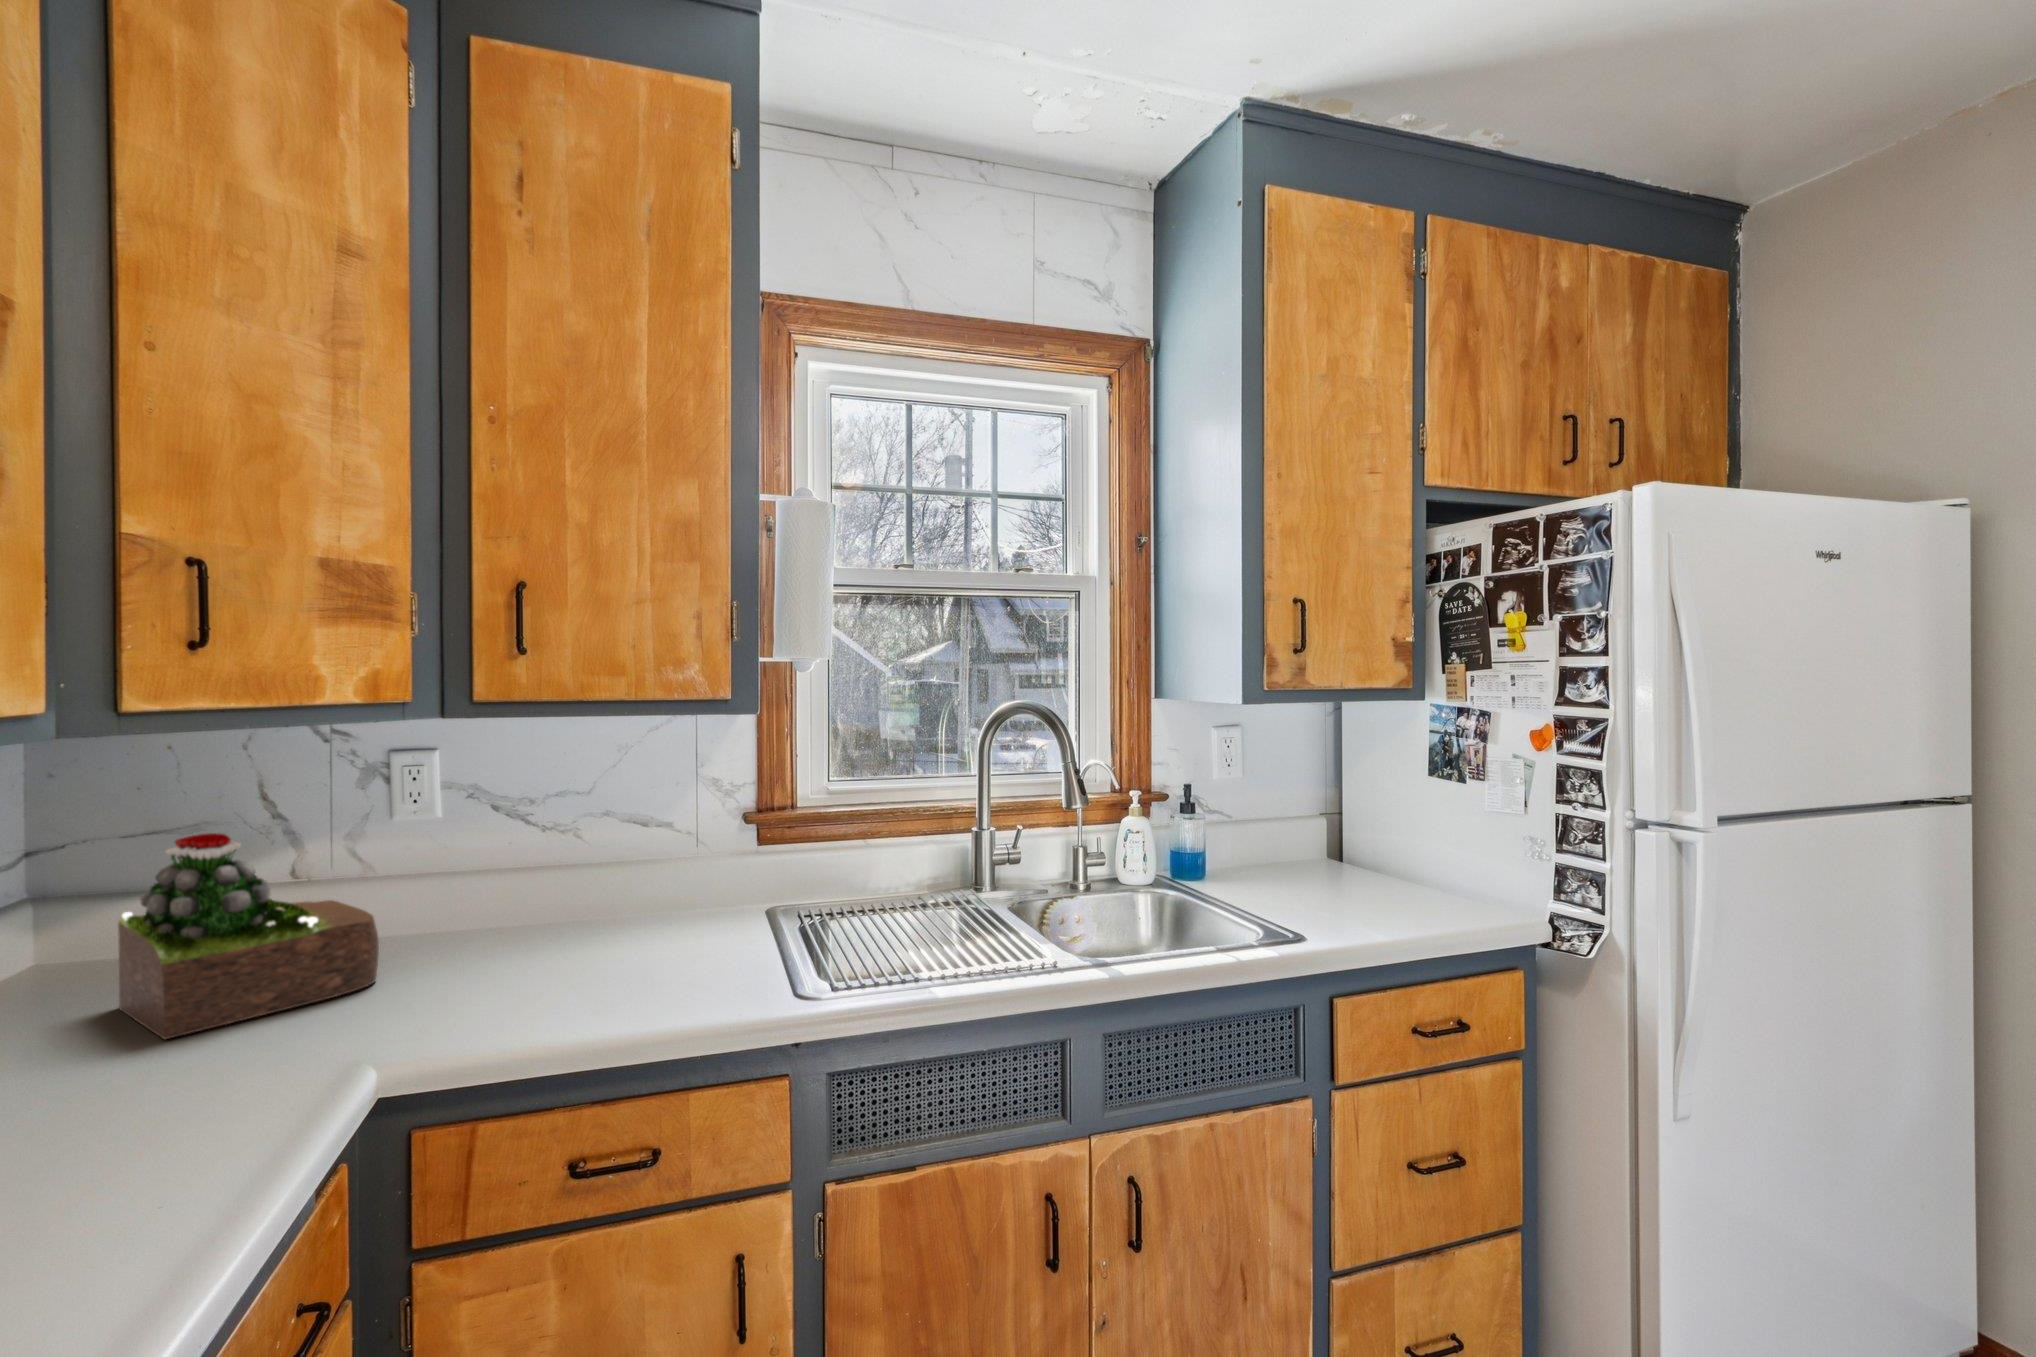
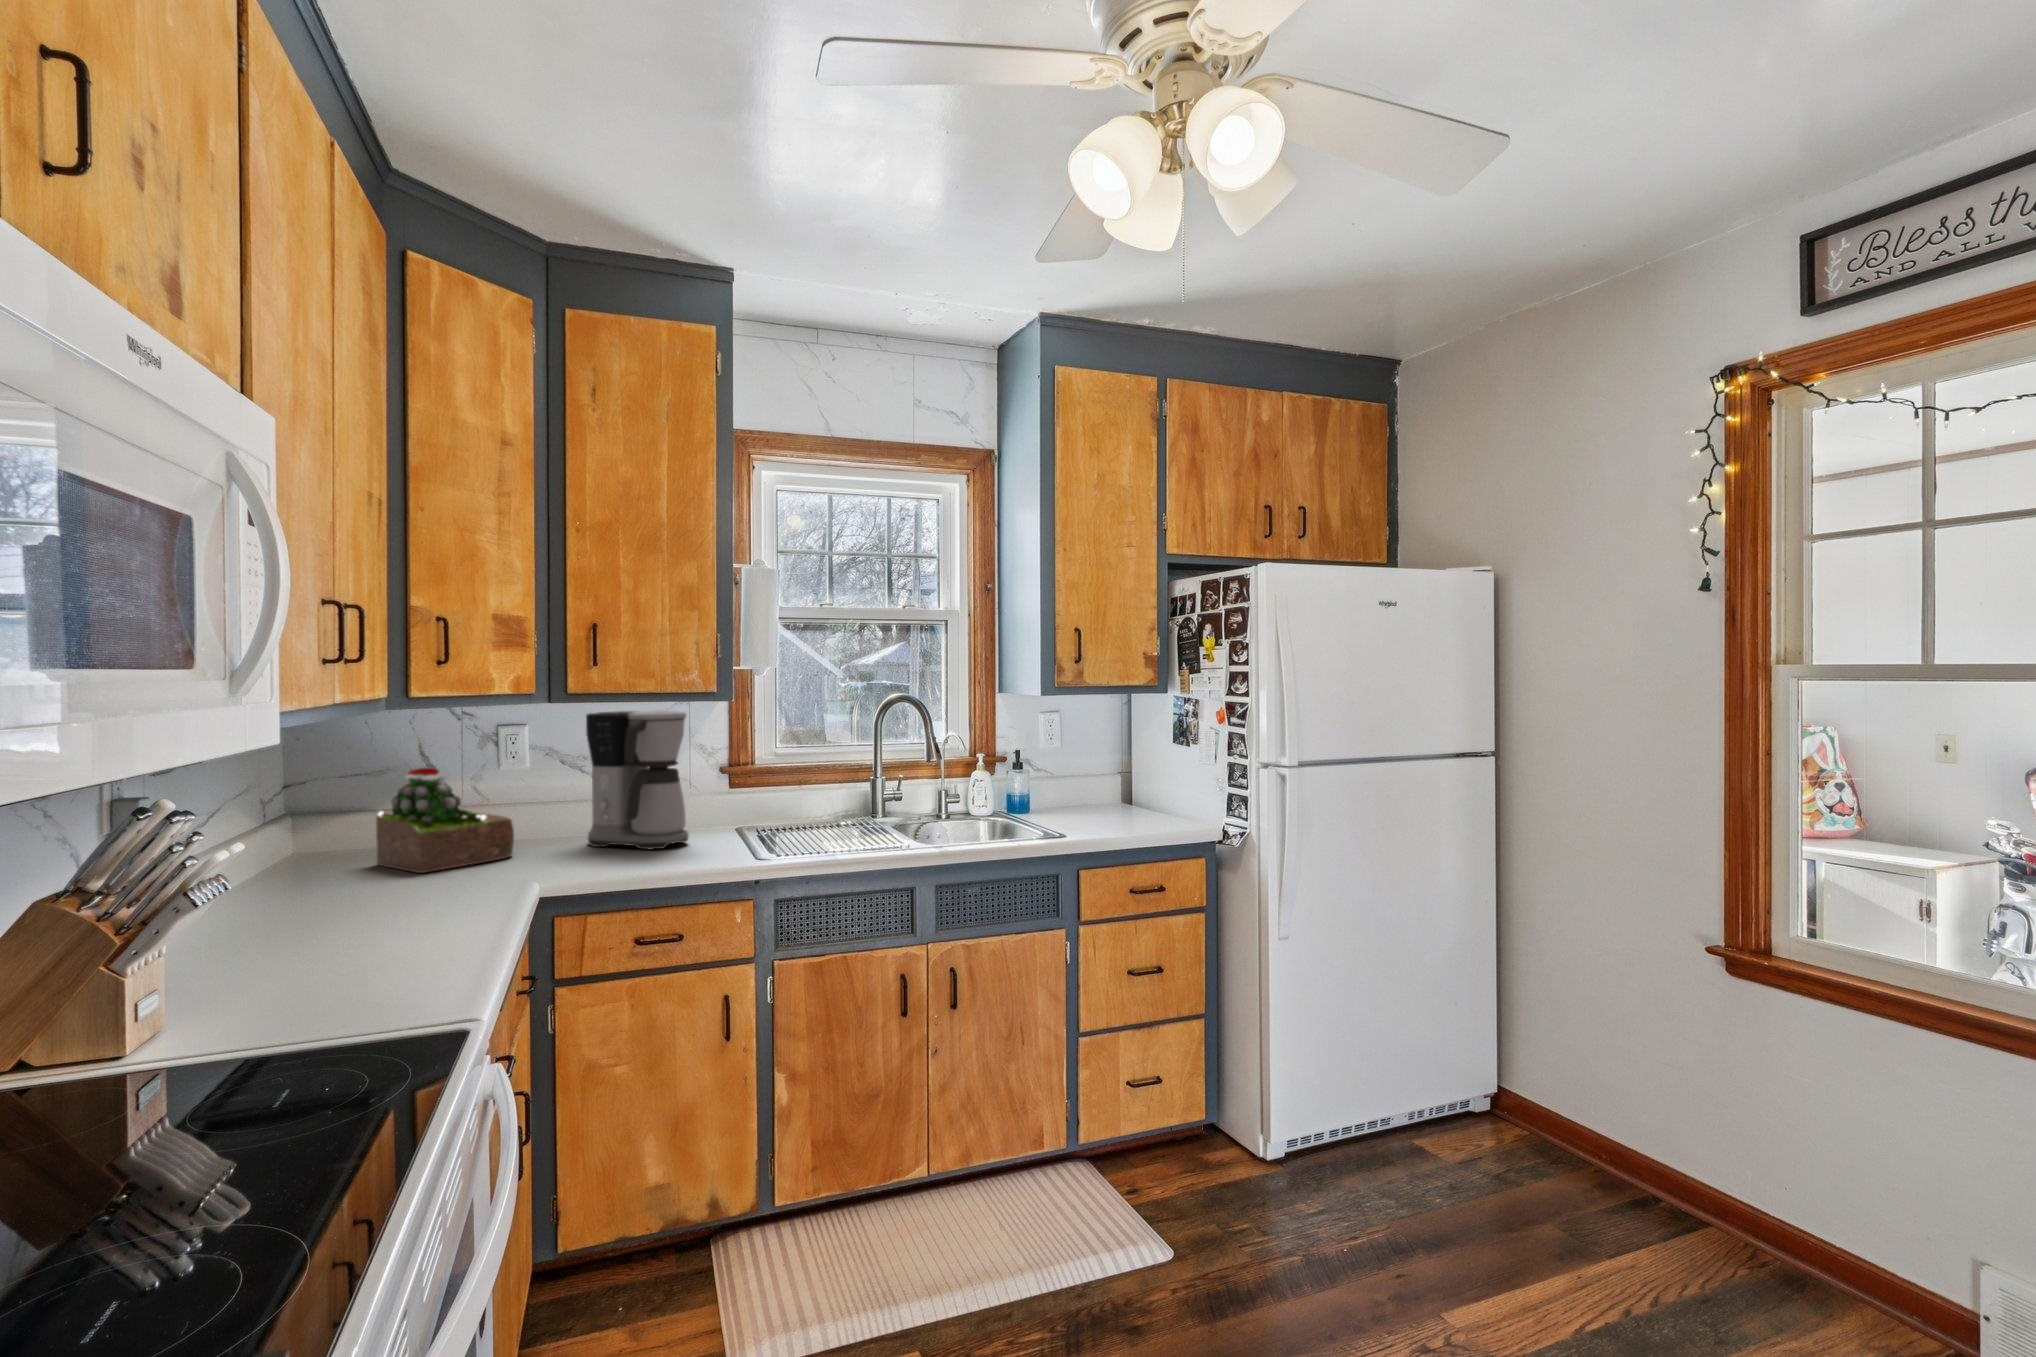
coffee maker: none [519,730,686,966] -> present [586,710,689,849]

